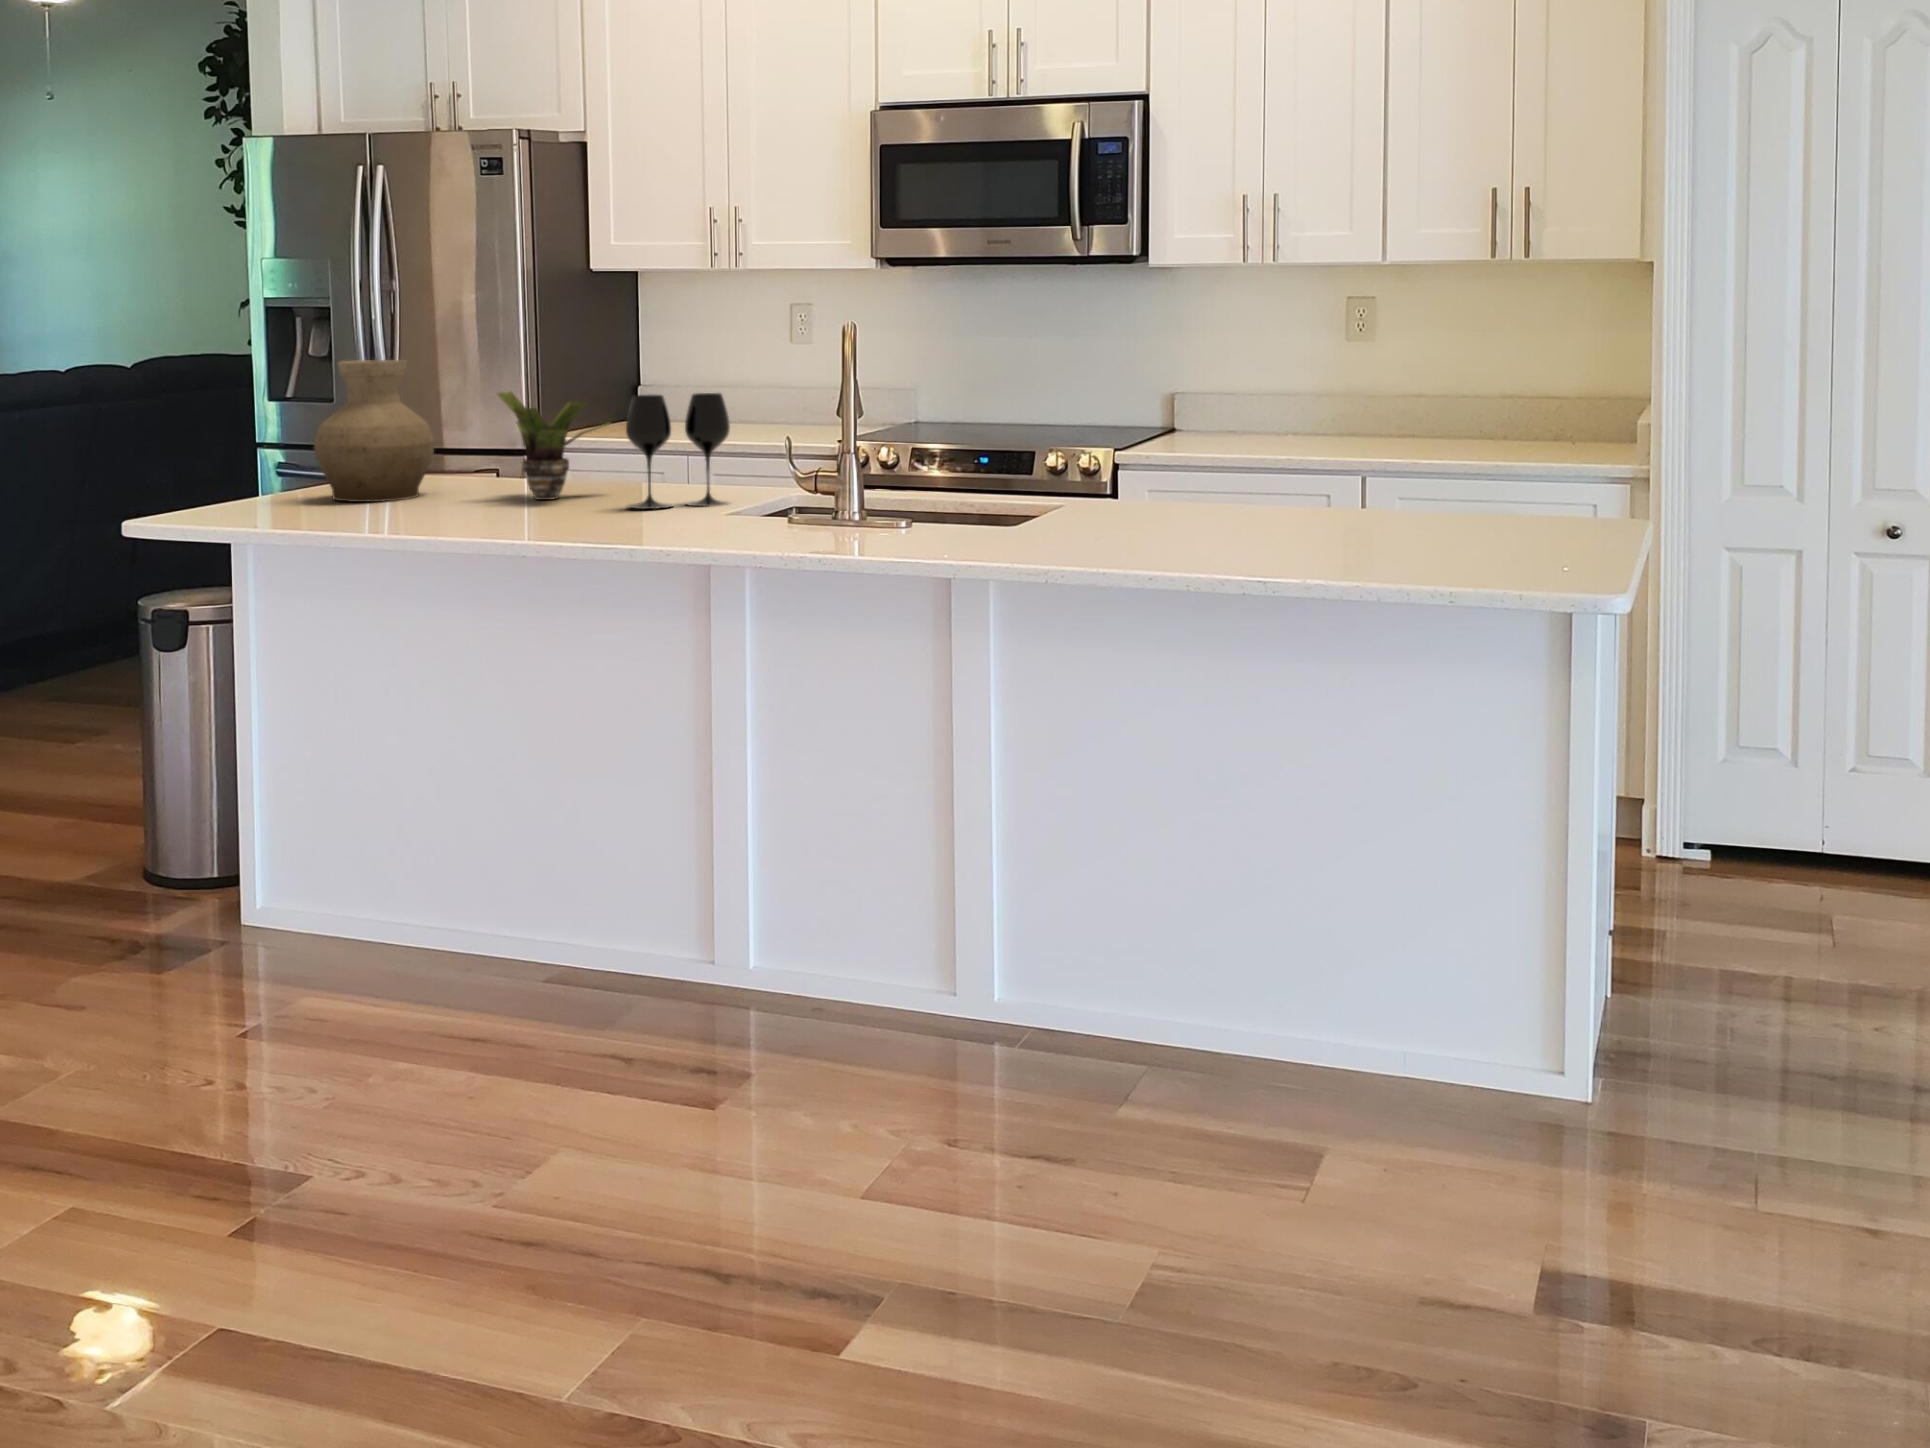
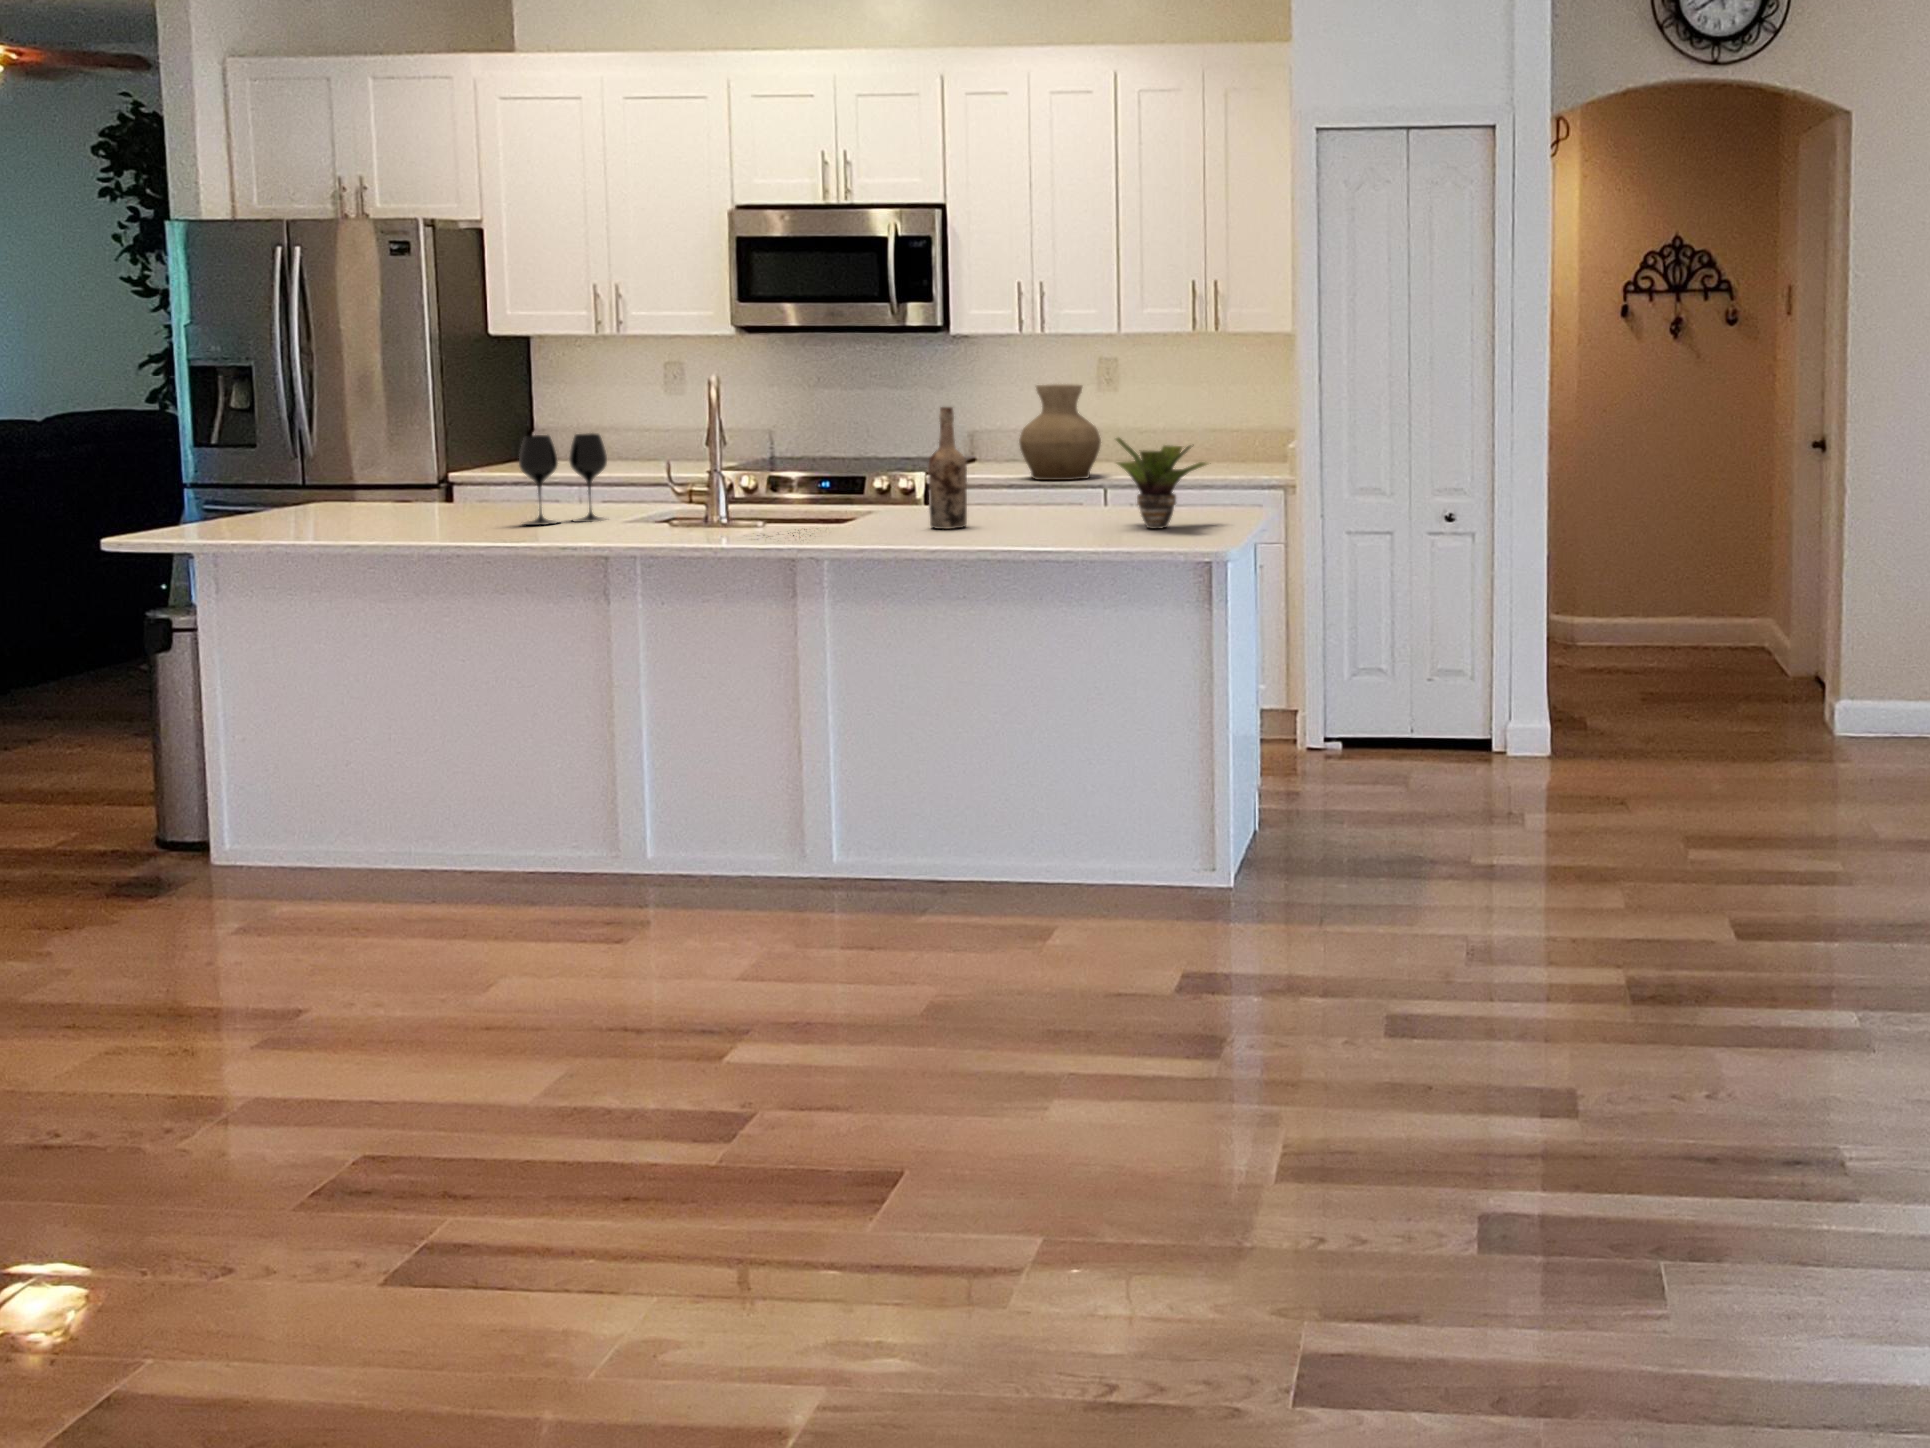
vase: present [314,360,435,502] -> present [1019,384,1101,480]
wine bottle: none [1144,363,1196,532] -> present [928,407,967,529]
potted plant: present [498,392,610,500] -> present [1116,438,1207,529]

